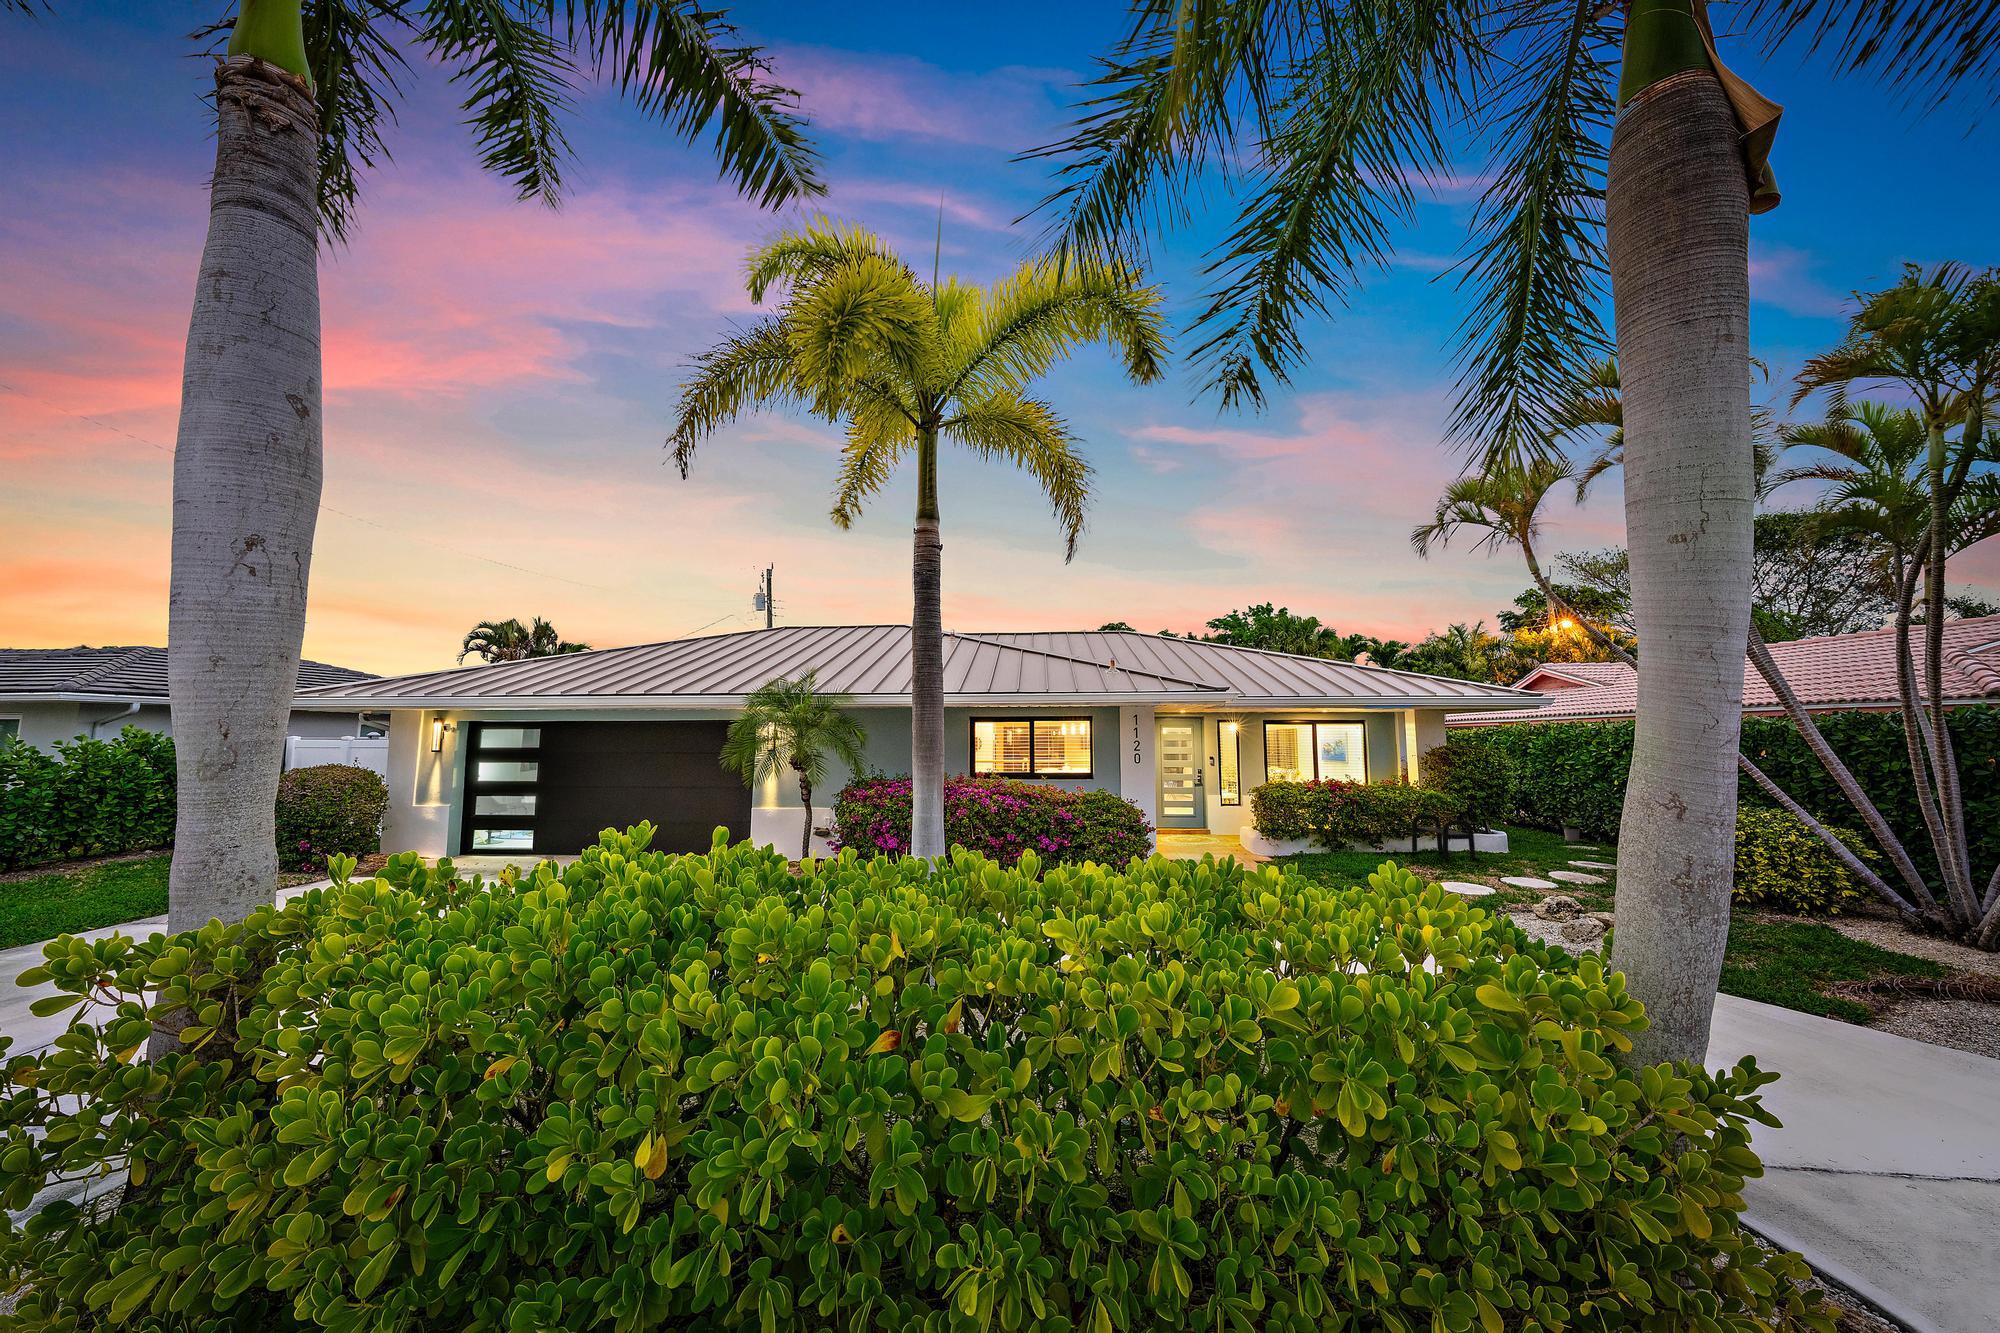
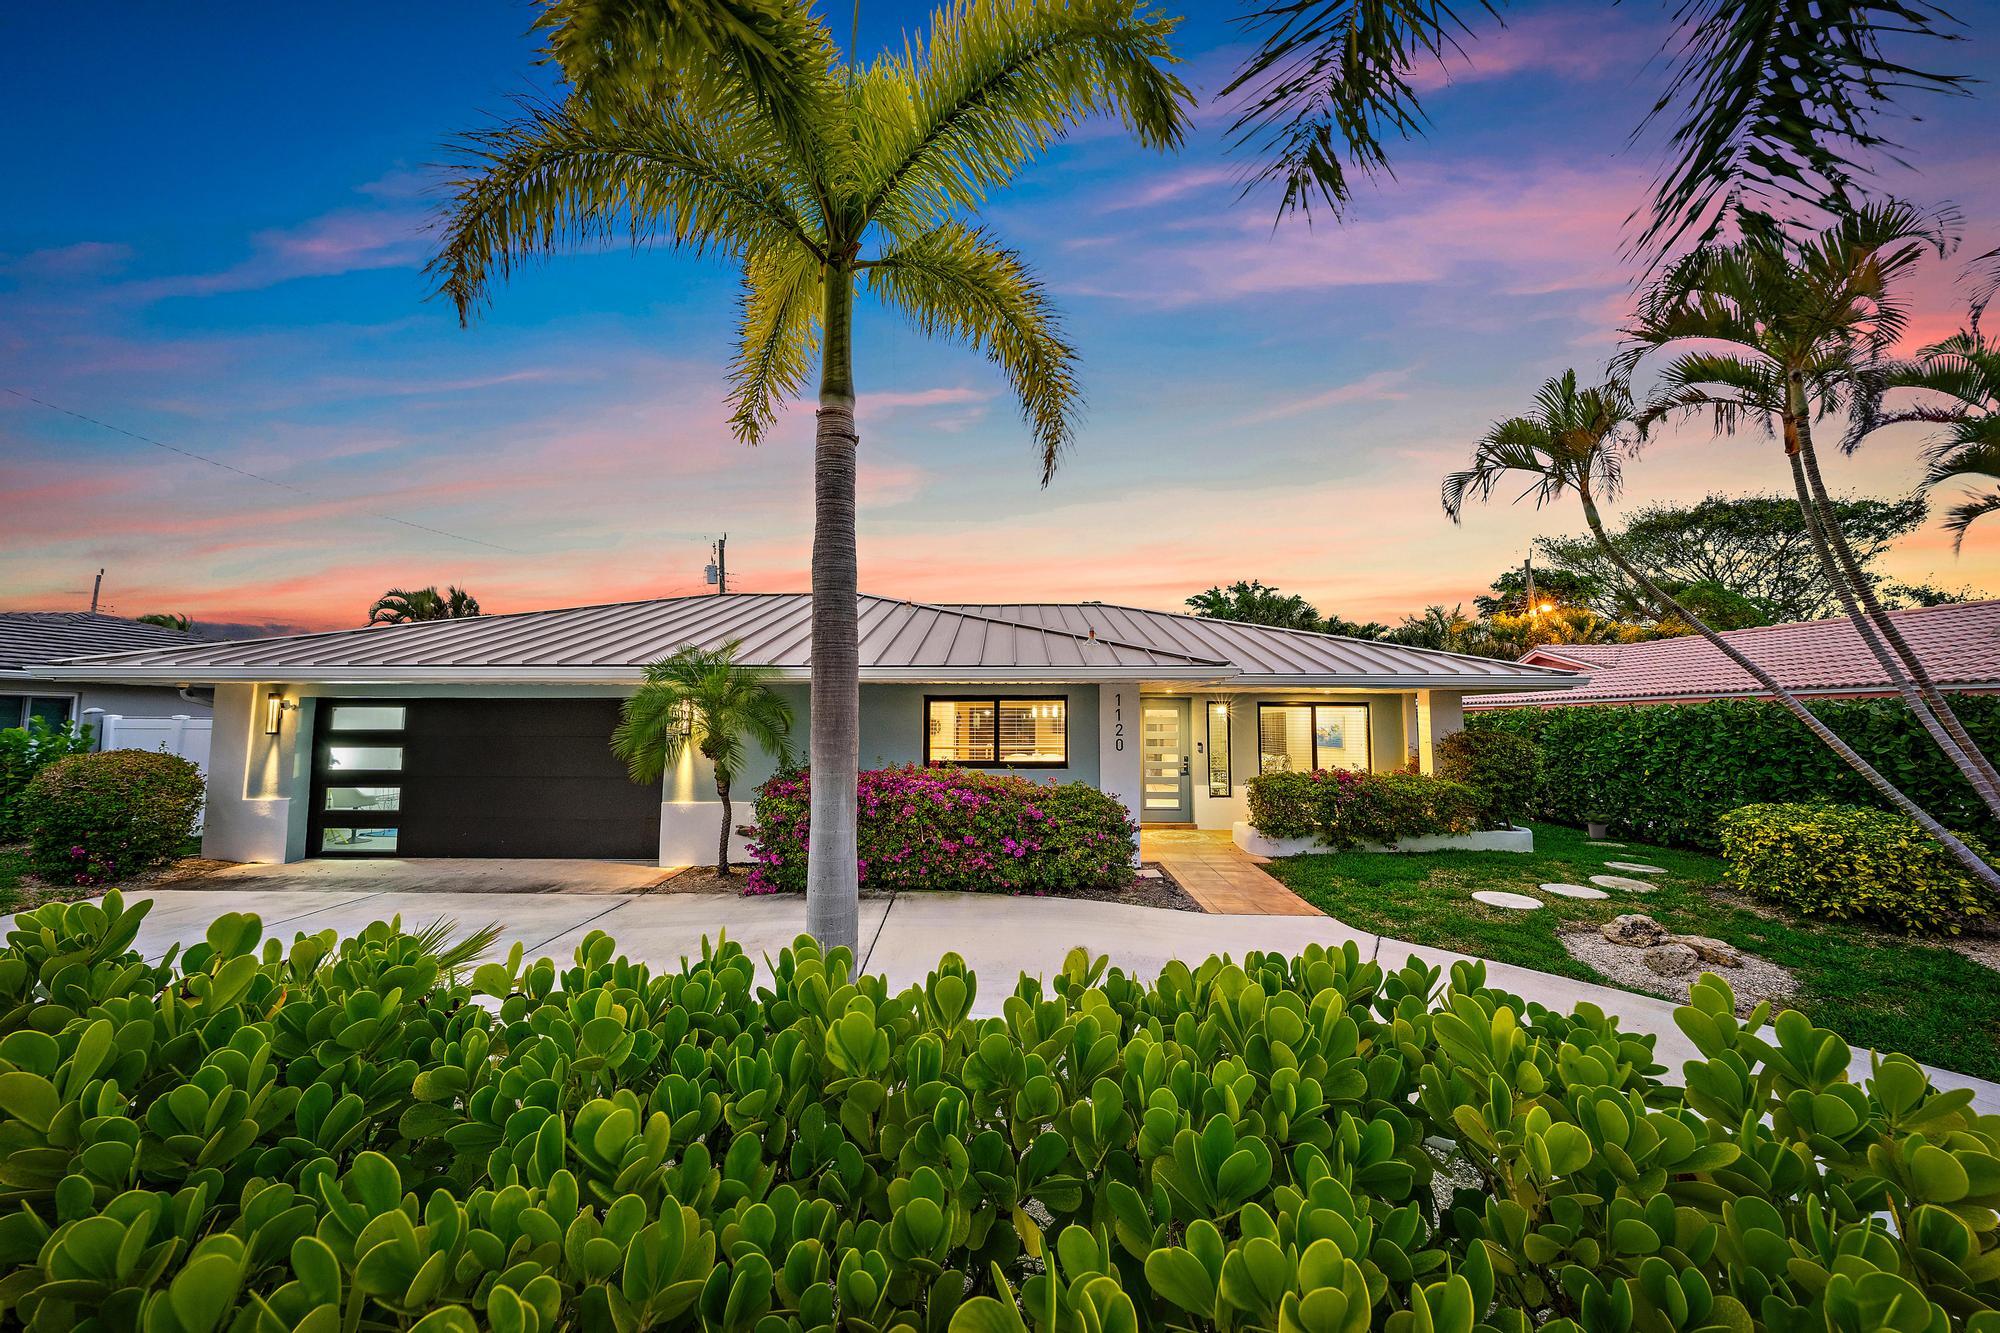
bench: present [1412,814,1475,859] -> none [1427,809,1501,861]

